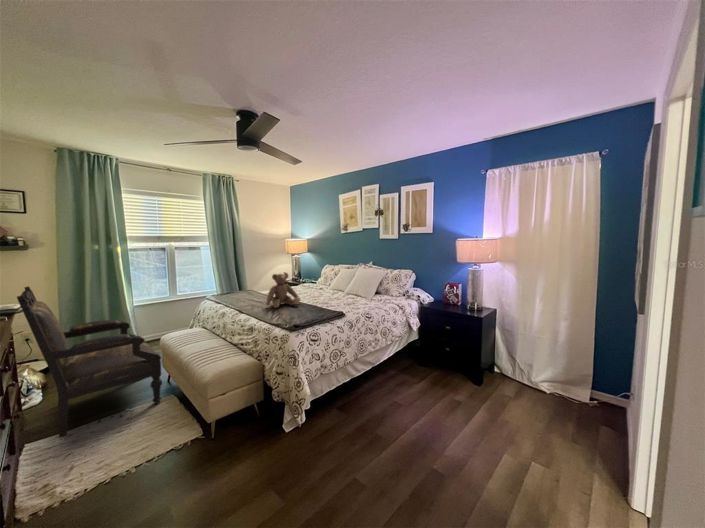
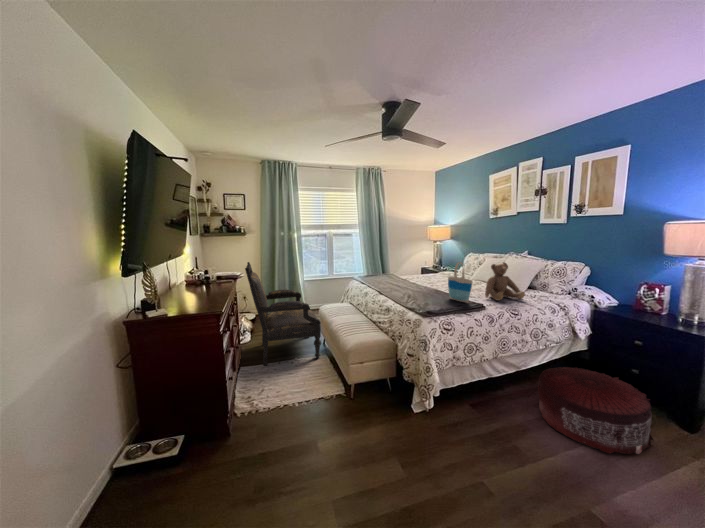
teddy bear: present [266,272,300,308] -> present [485,262,525,300]
tote bag: none [312,273,334,311] -> present [448,262,472,303]
pouf: none [390,353,463,420] -> present [537,367,653,454]

